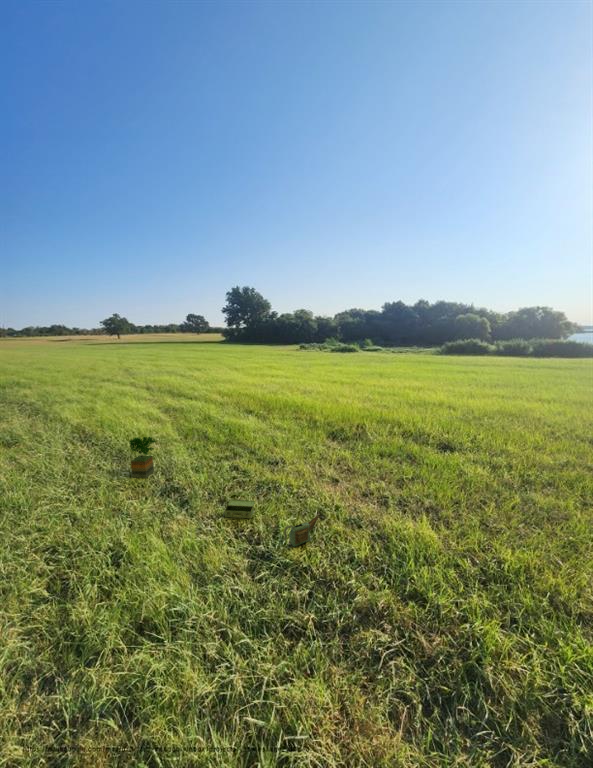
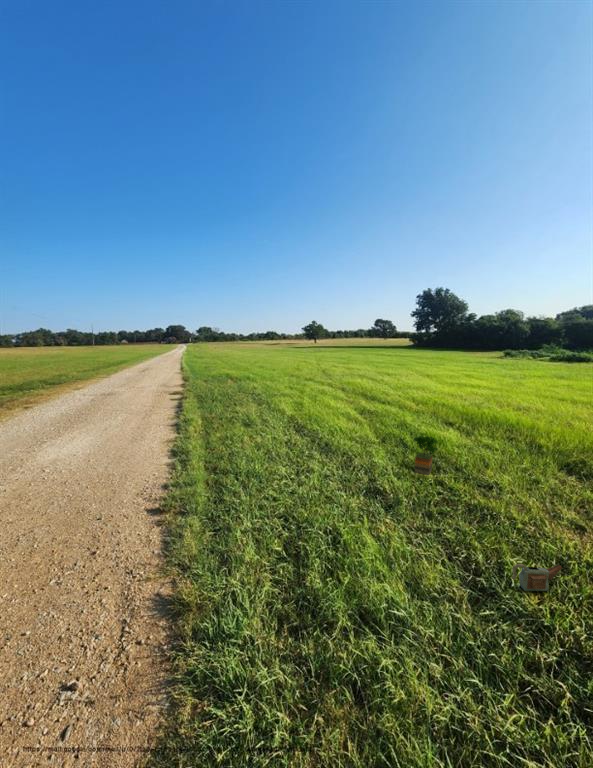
potted tree: present [129,437,156,478] -> present [414,436,438,475]
toolbox: present [224,500,255,518] -> none [434,515,469,542]

